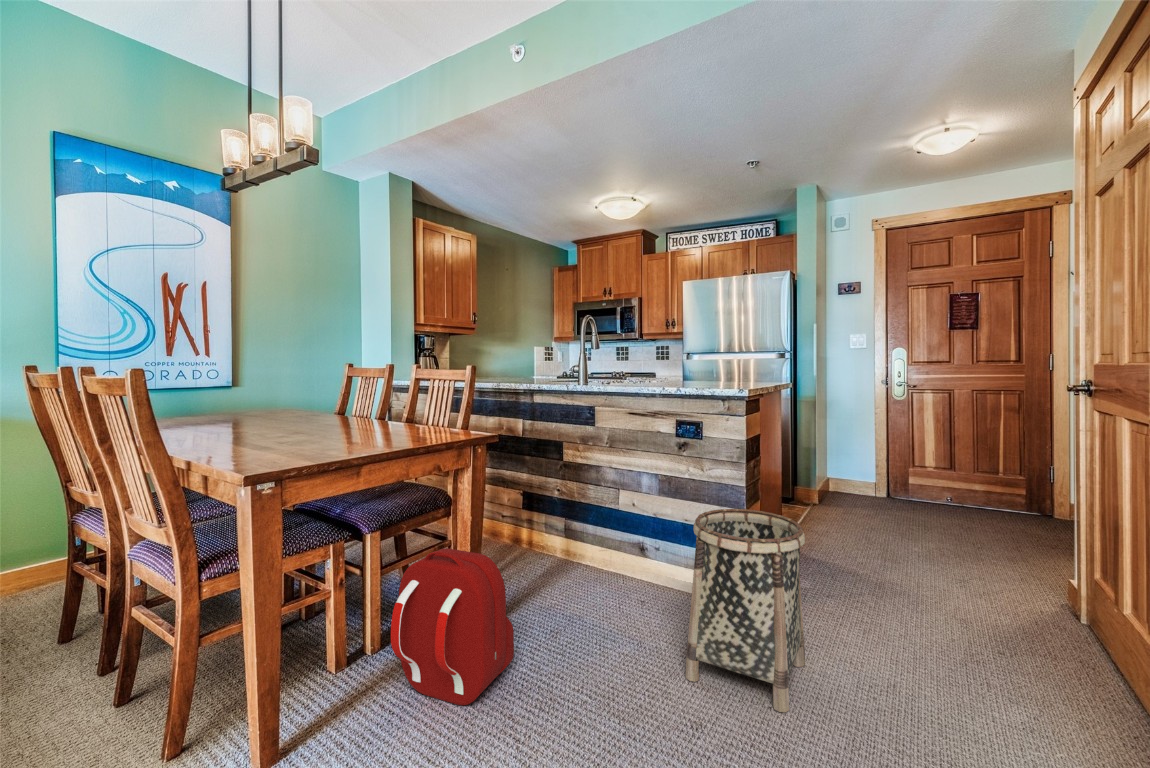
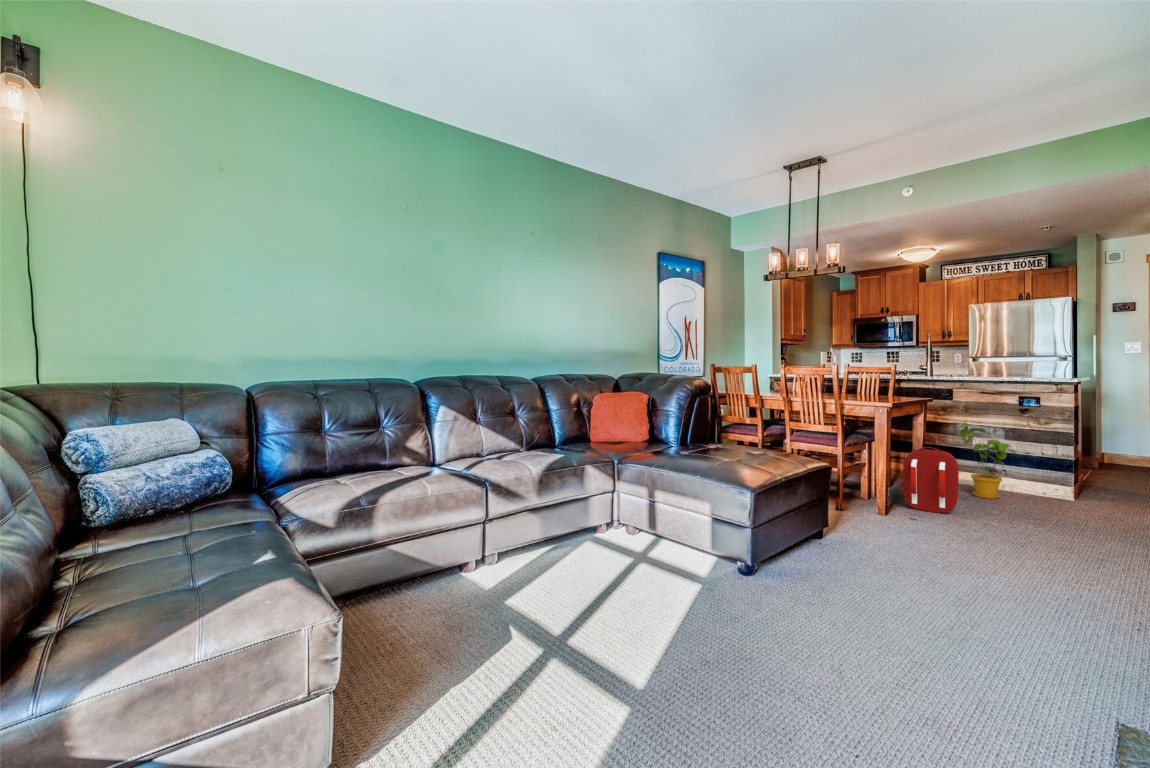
house plant: none [567,477,651,617] -> present [959,424,1015,499]
basket: present [686,509,805,712] -> none [1055,440,1134,528]

